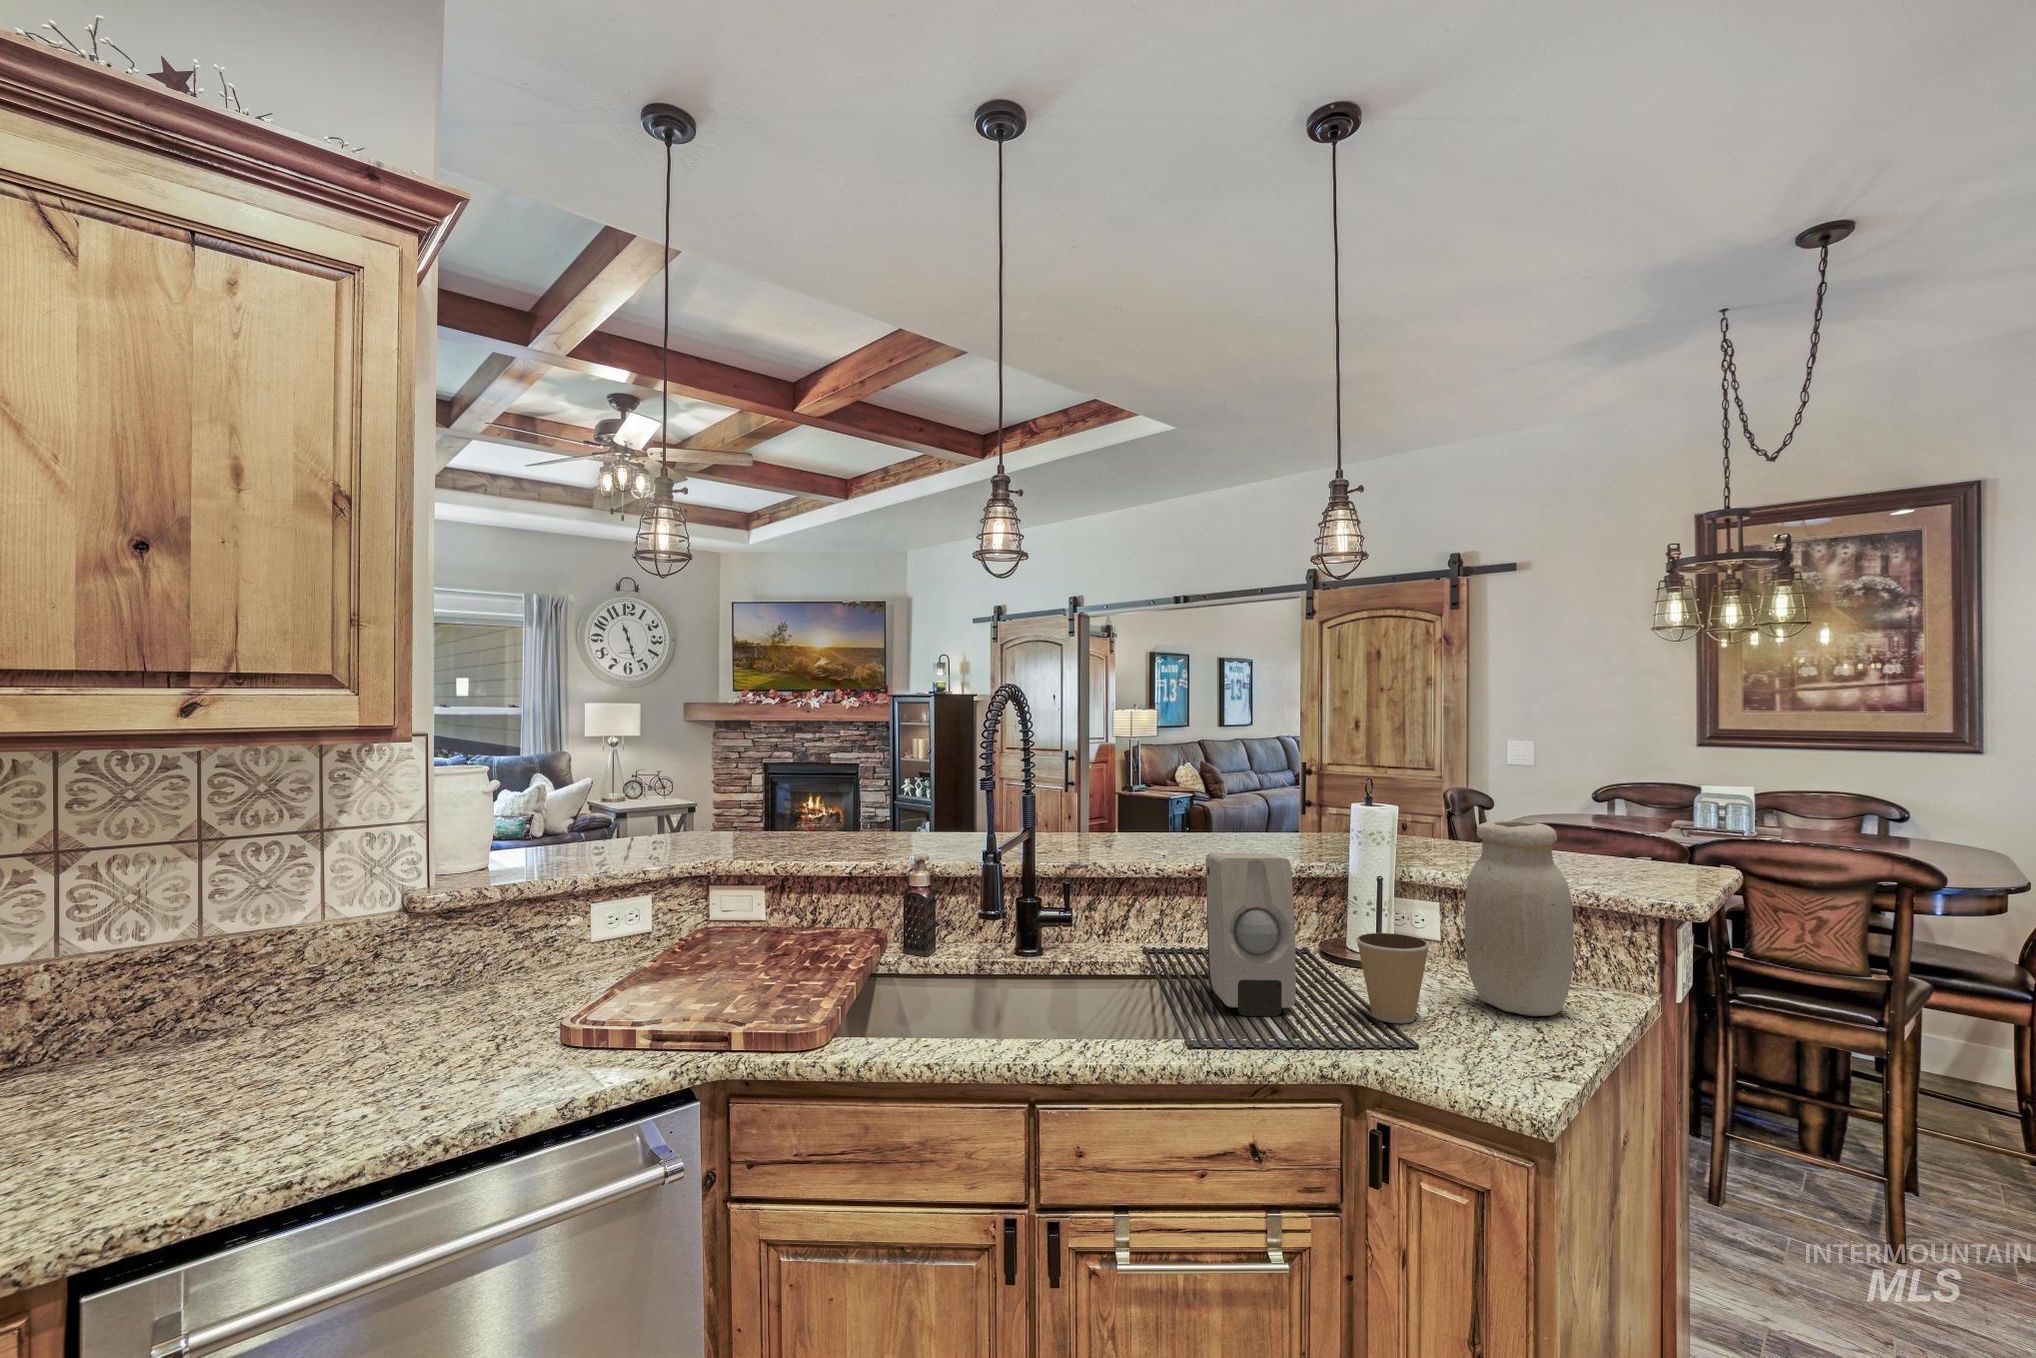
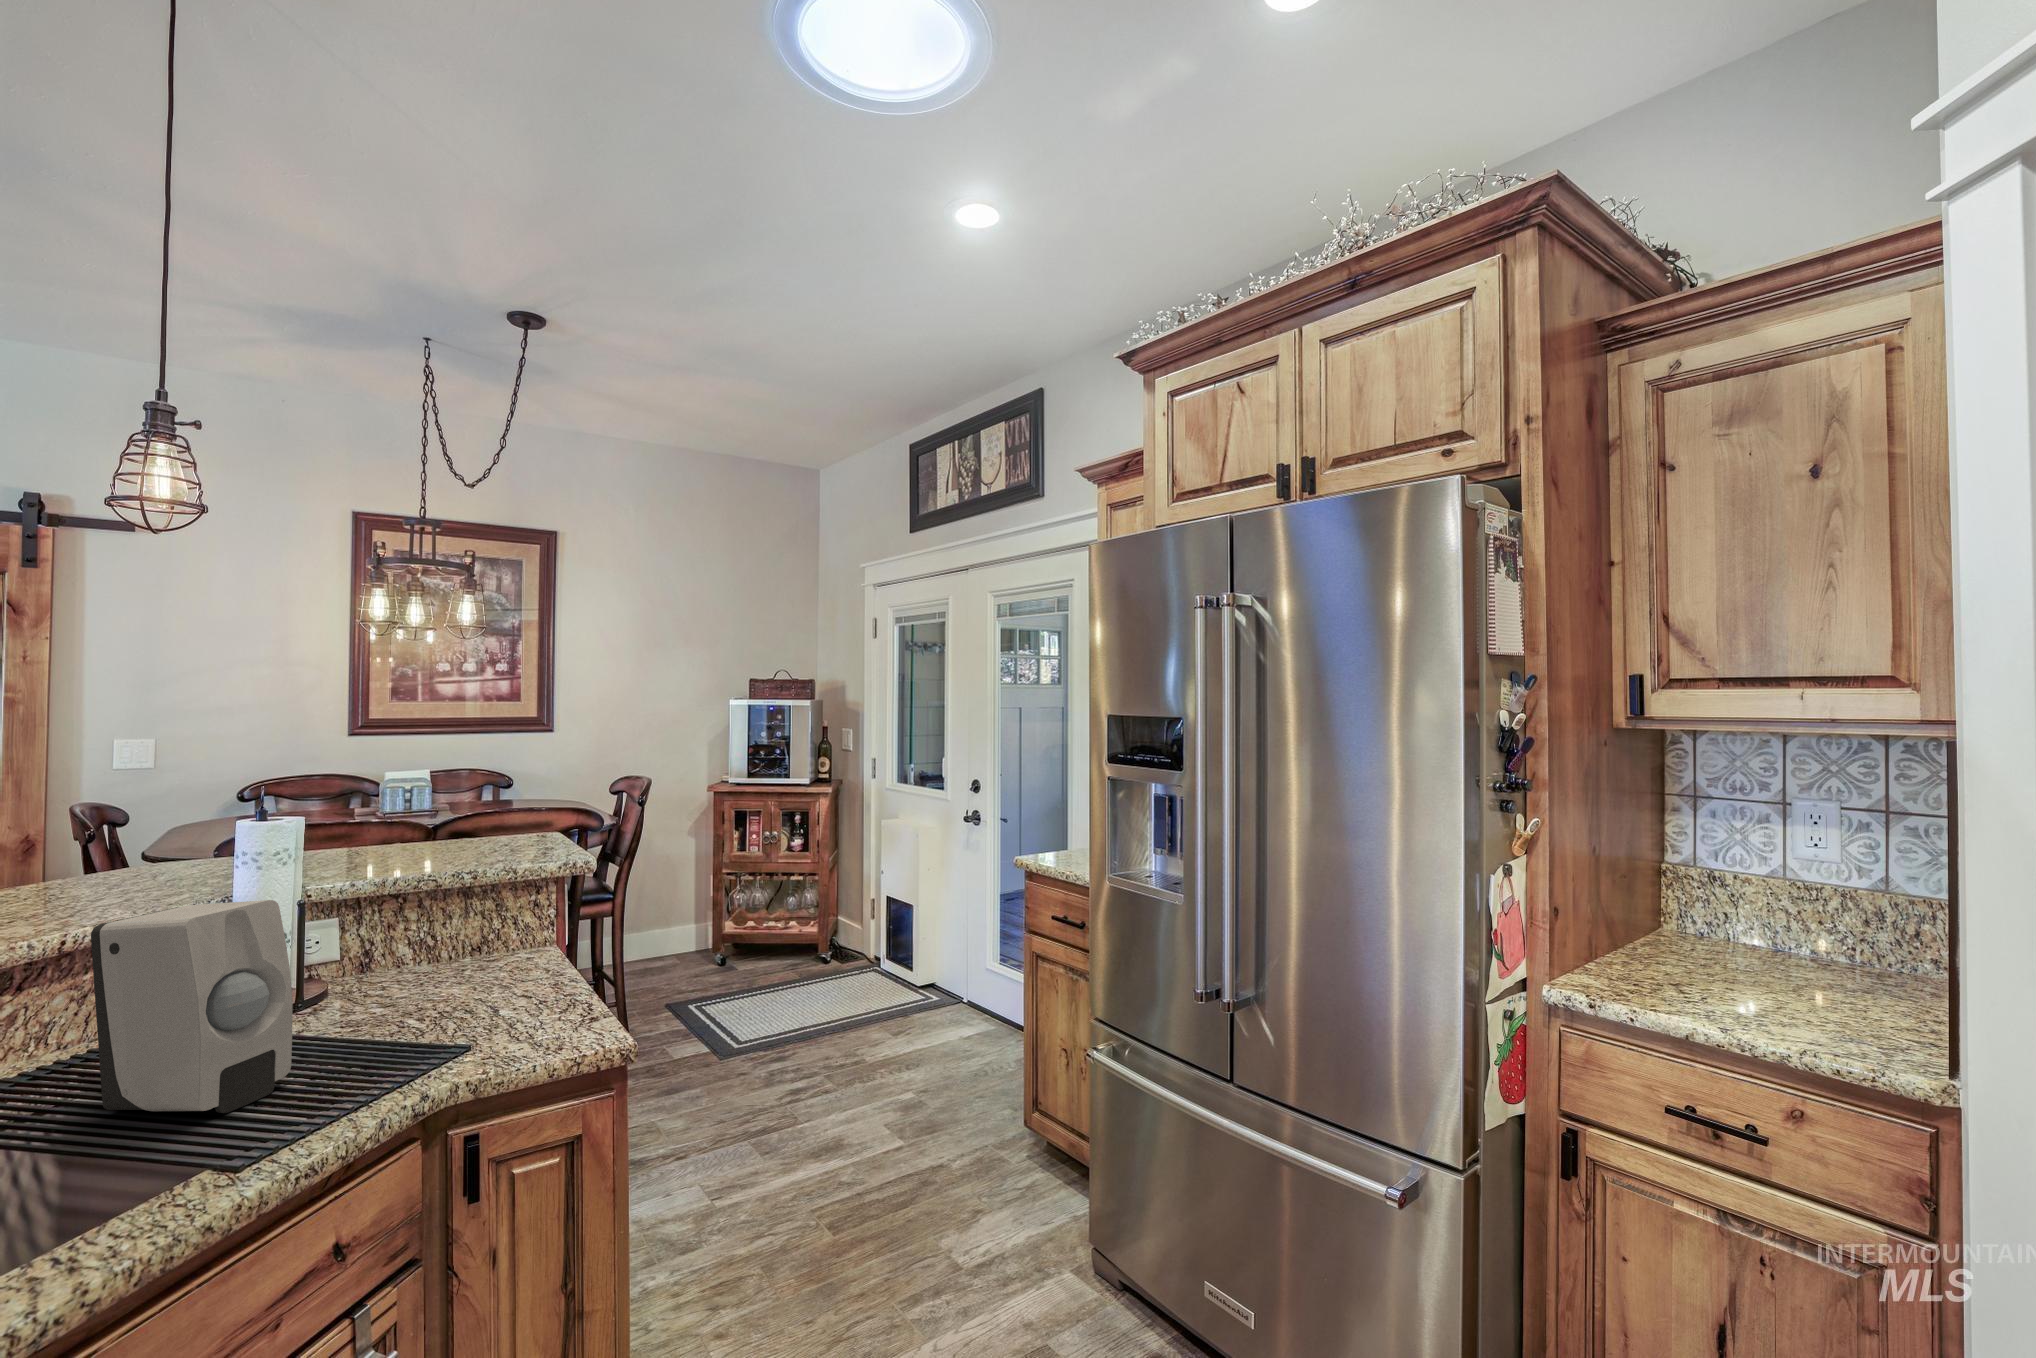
jar: present [1465,821,1574,1016] -> none [433,813,538,993]
coffee cup: present [1356,933,1429,1023] -> none [354,948,442,1047]

